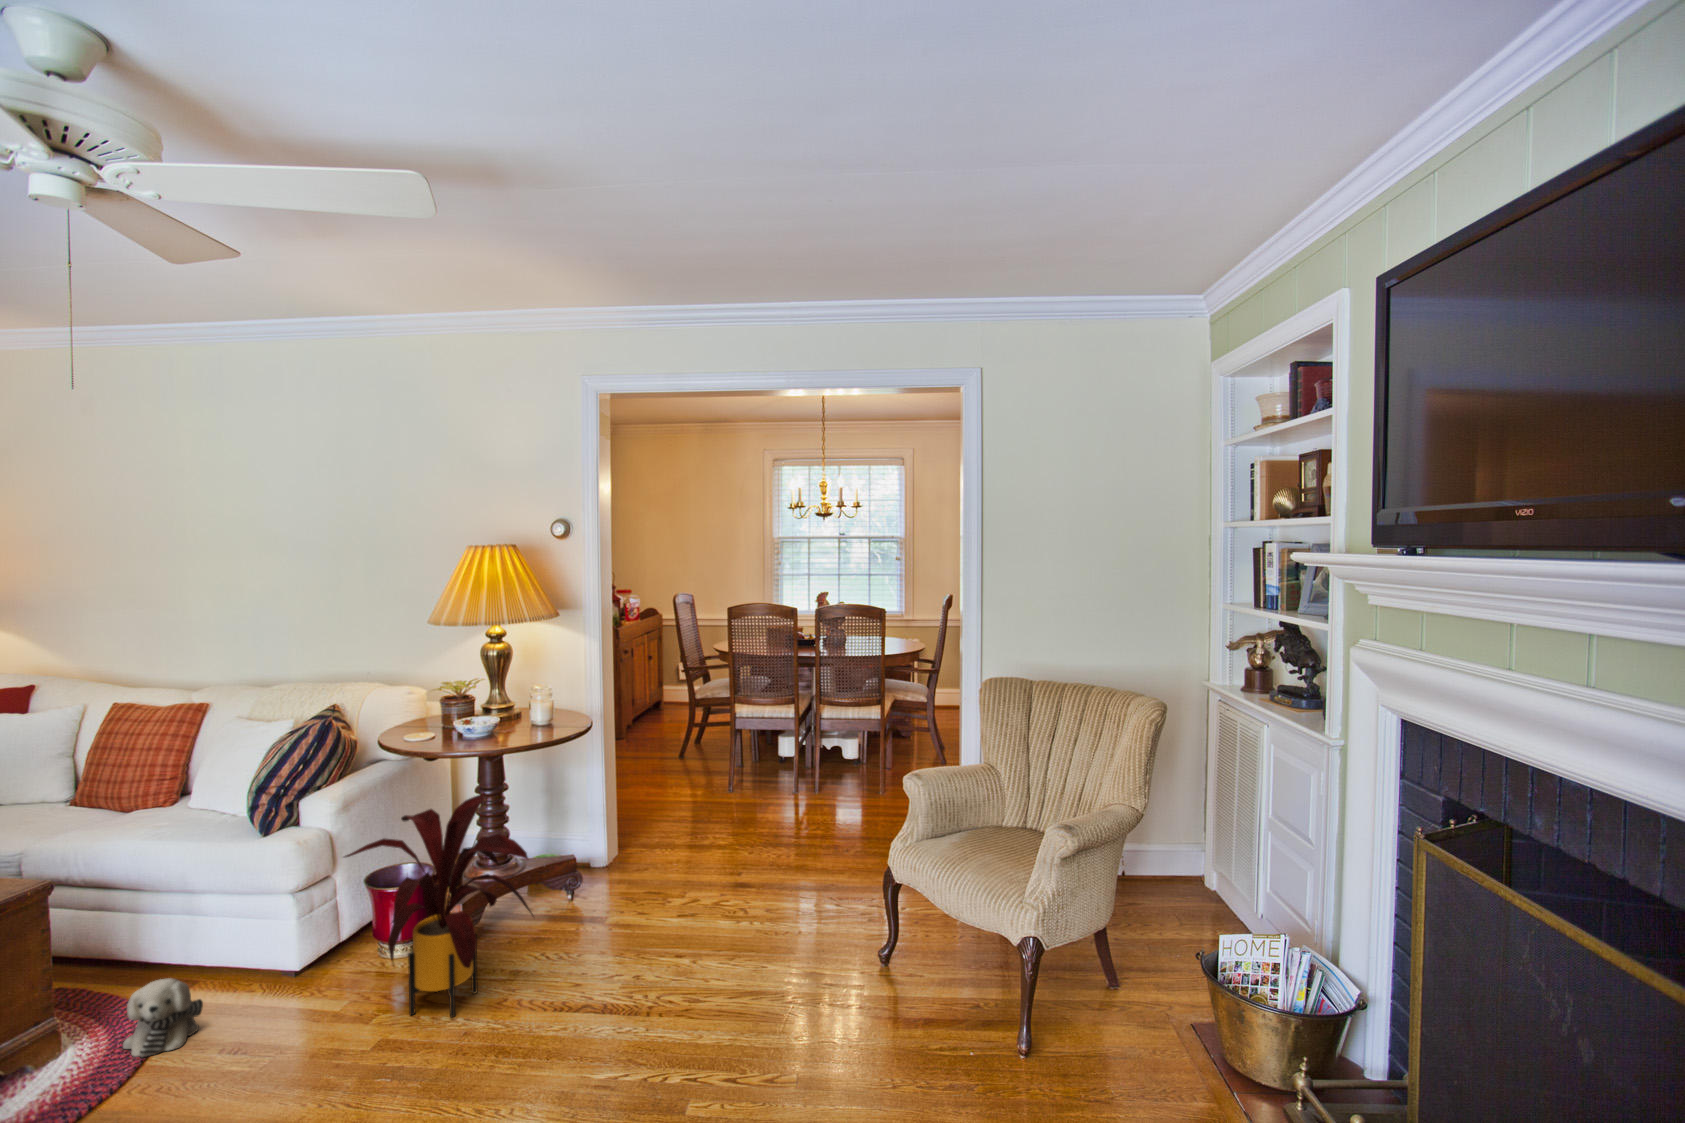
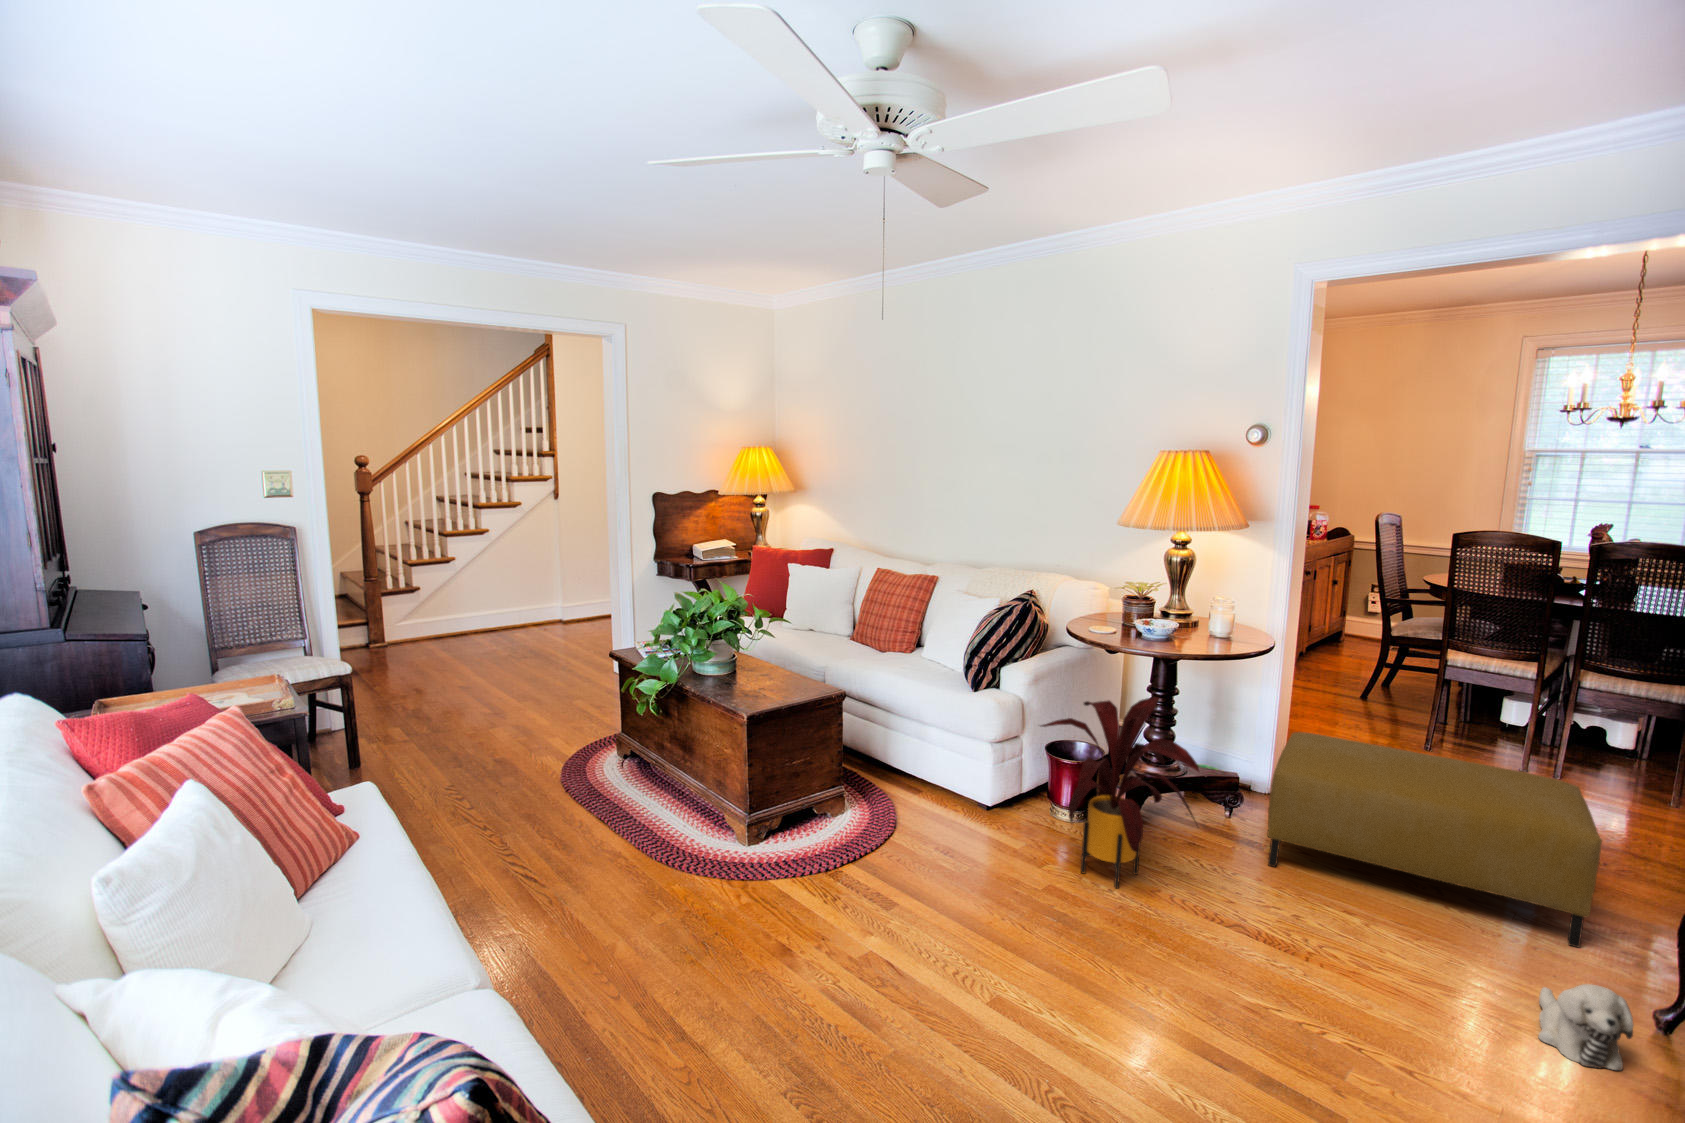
ottoman: none [604,789,845,935] -> present [1268,732,1602,947]
plush toy: present [123,979,203,1057] -> present [1538,984,1634,1070]

